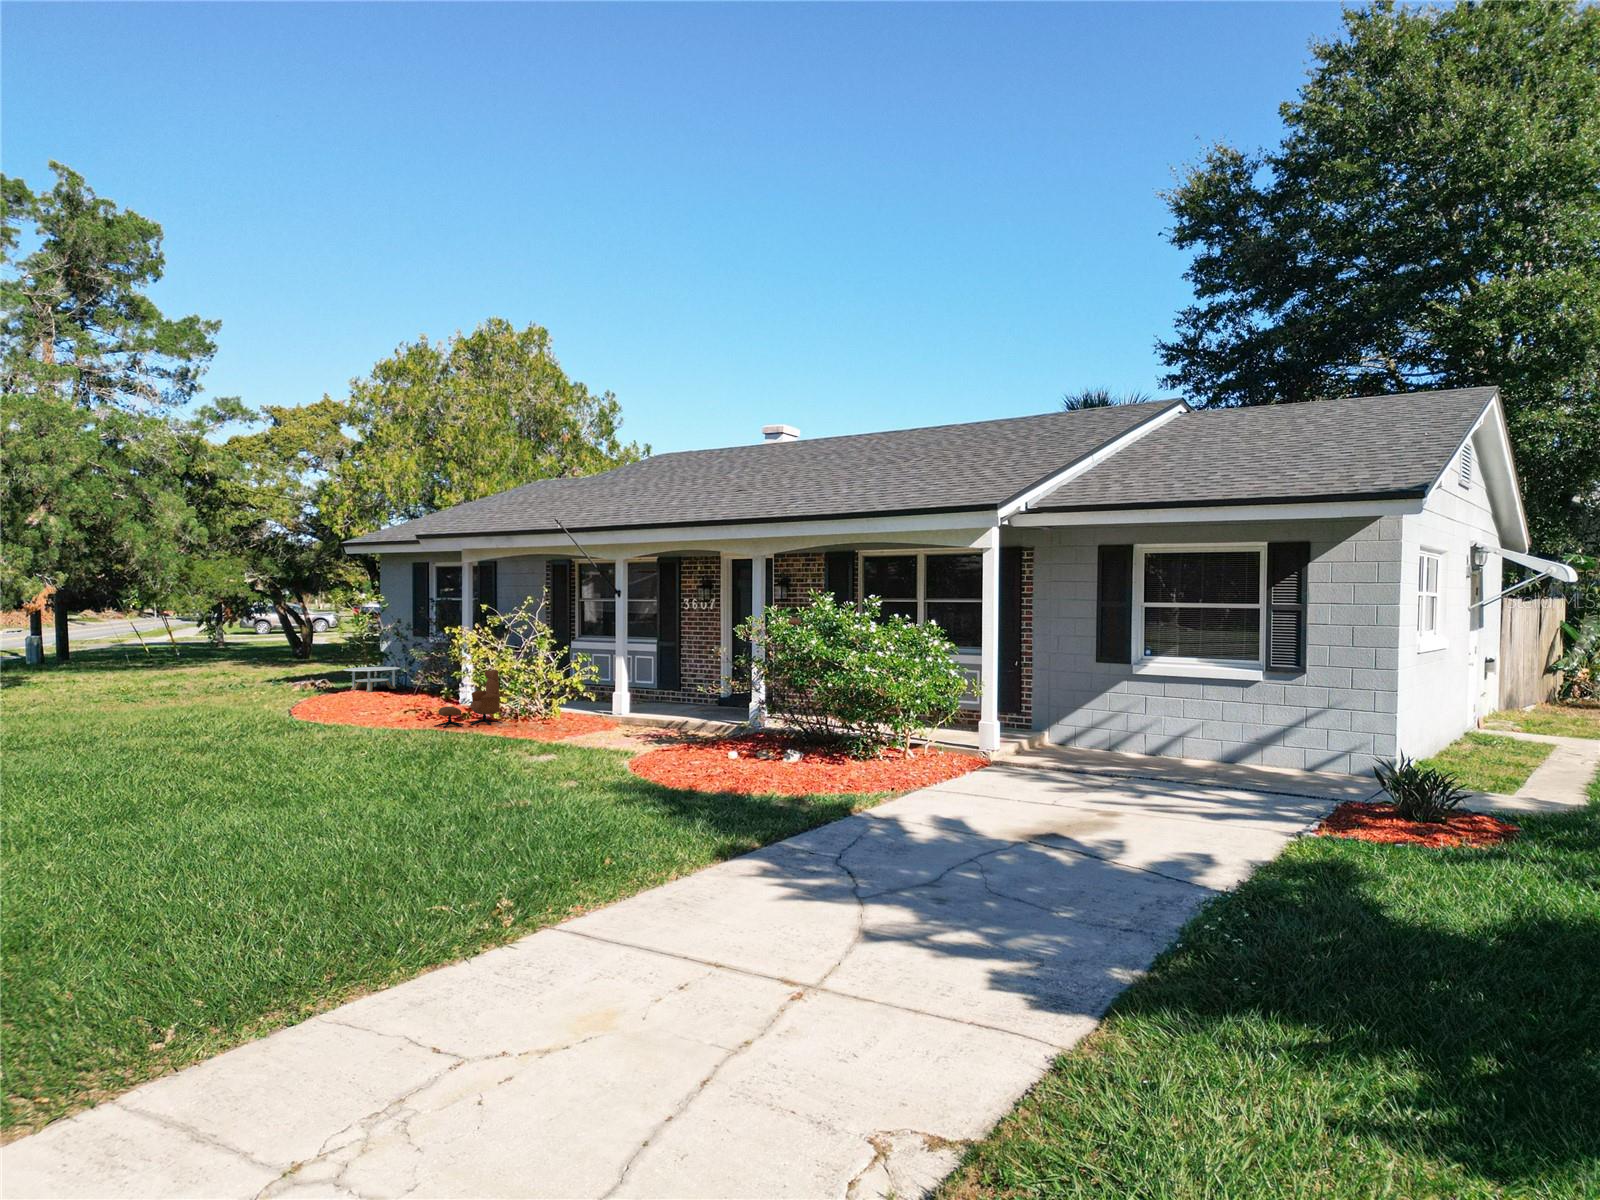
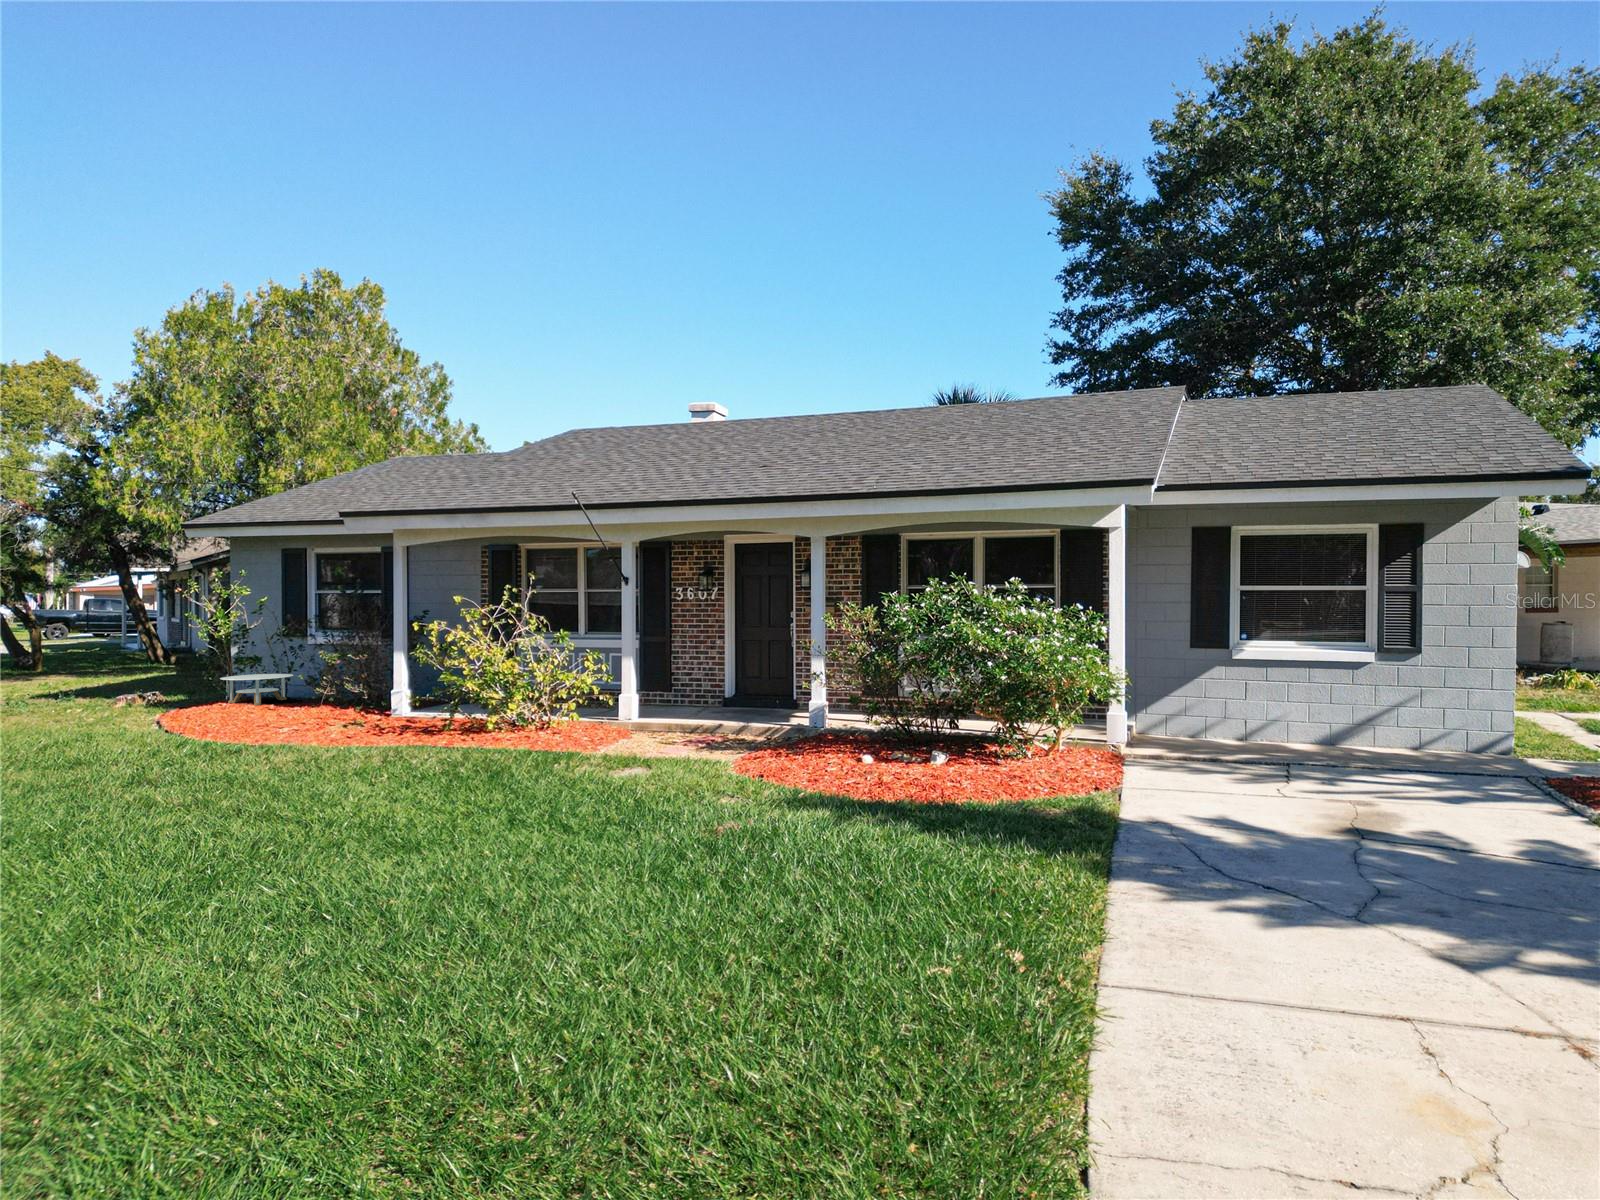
lounge chair: present [434,670,502,728] -> none [417,672,498,746]

